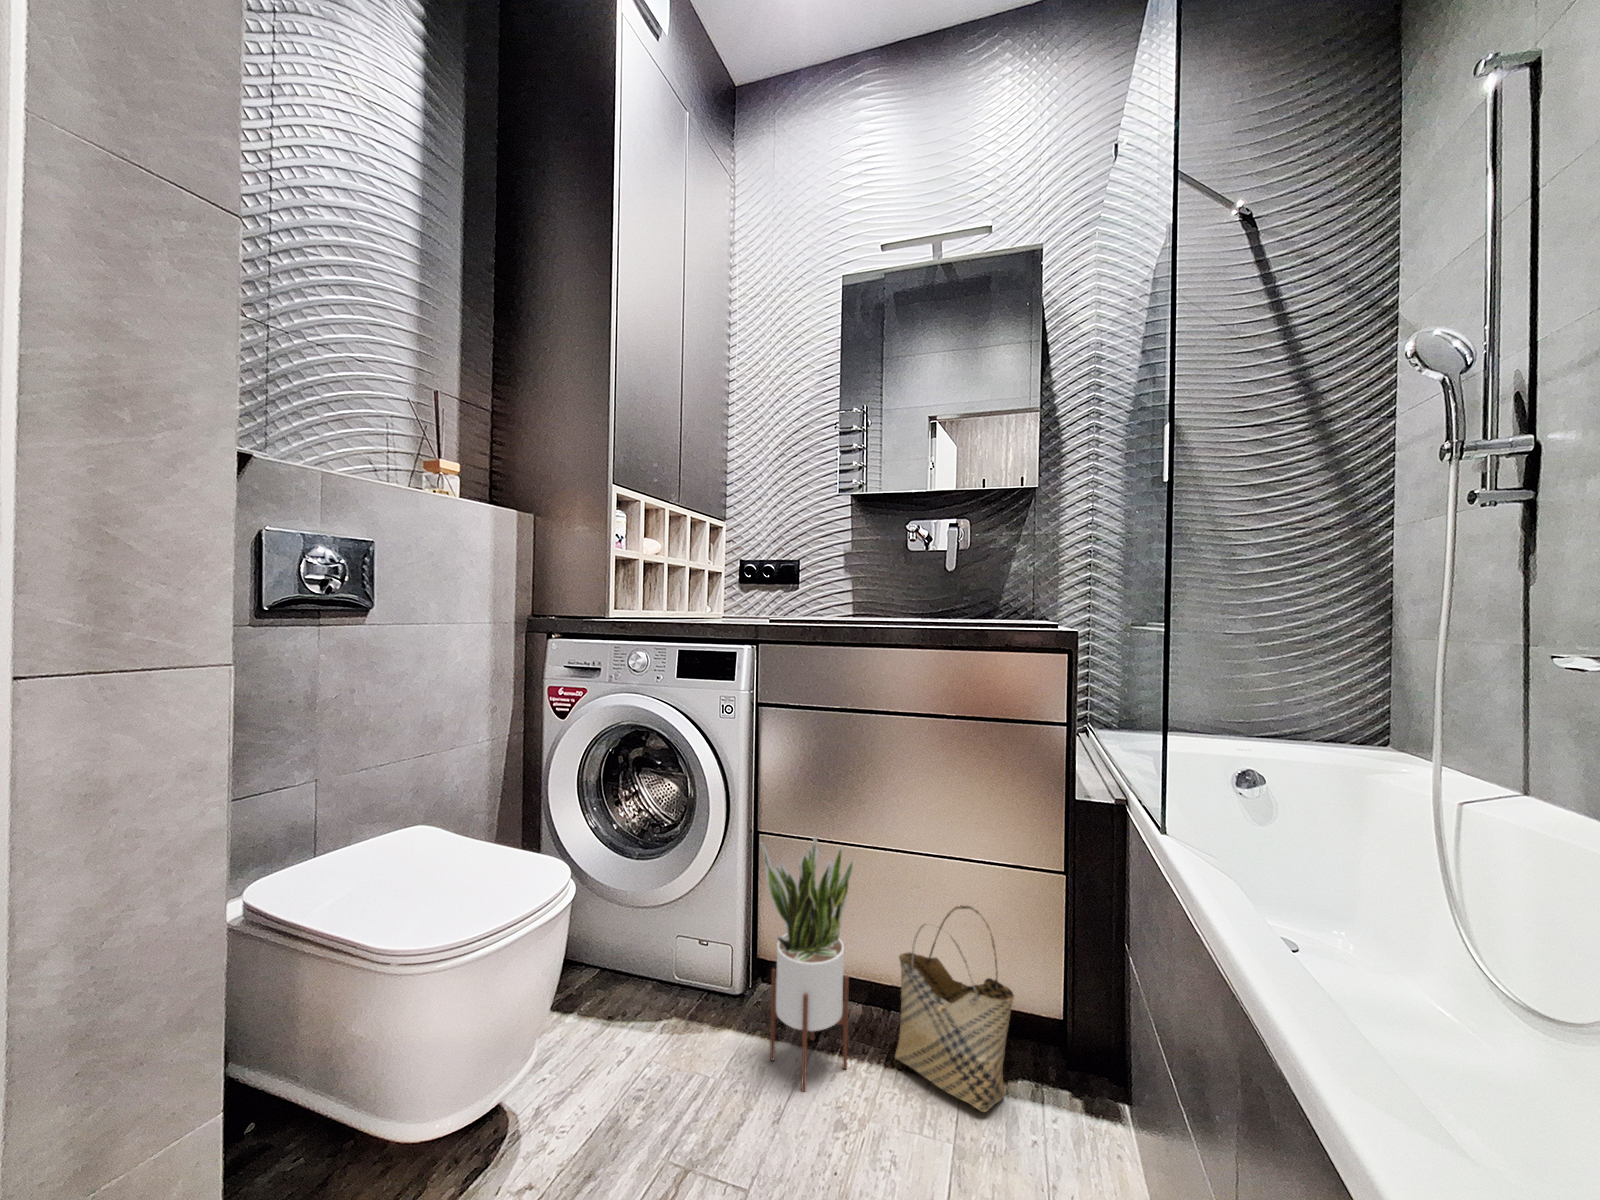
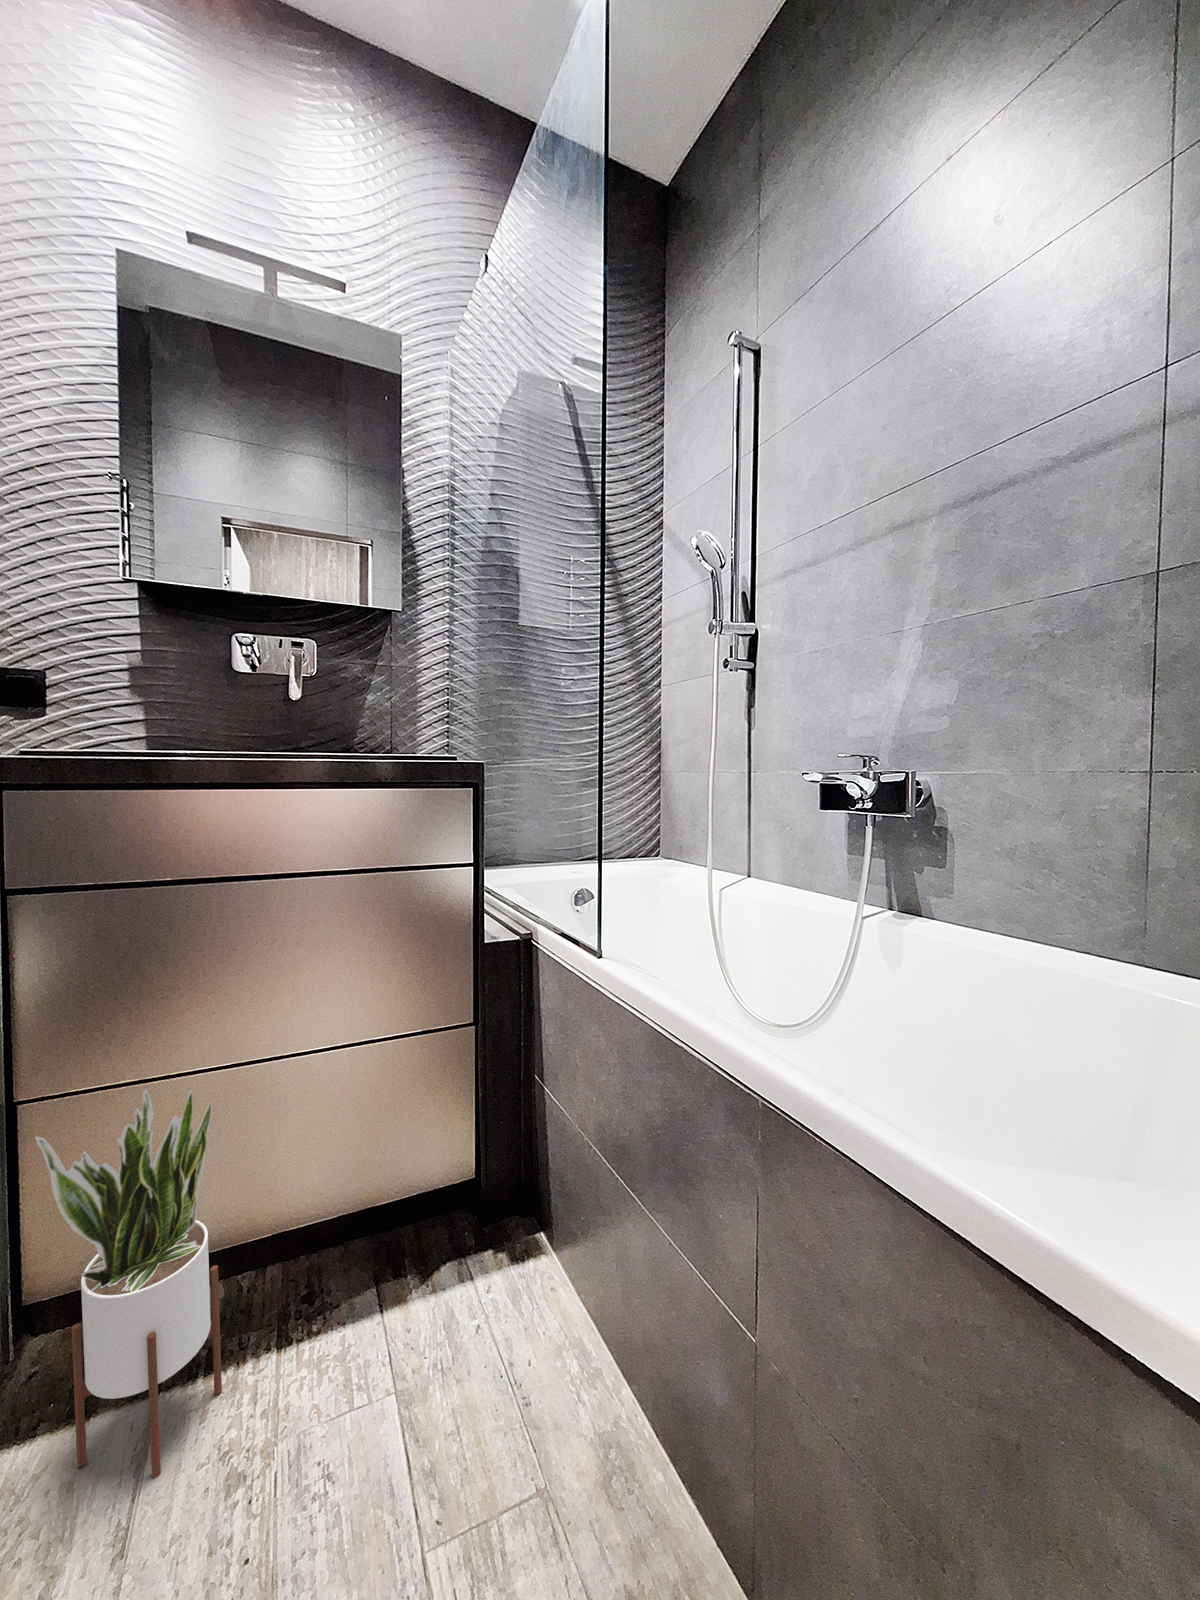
woven basket: present [895,906,1014,1112] -> none [287,1099,441,1332]

